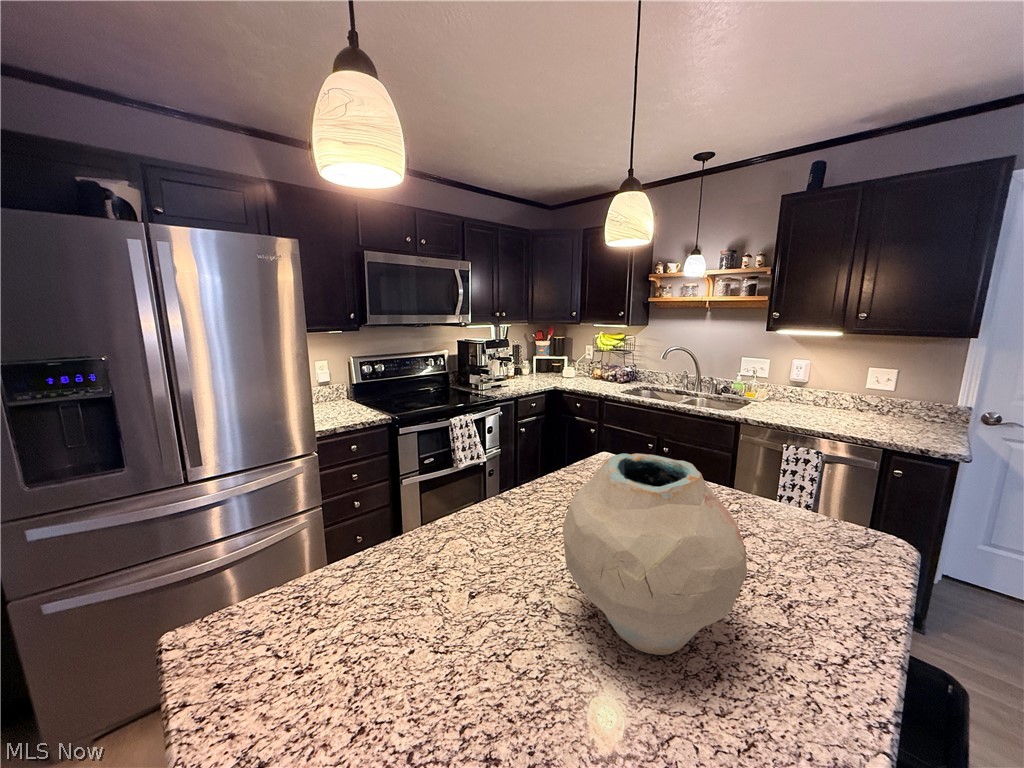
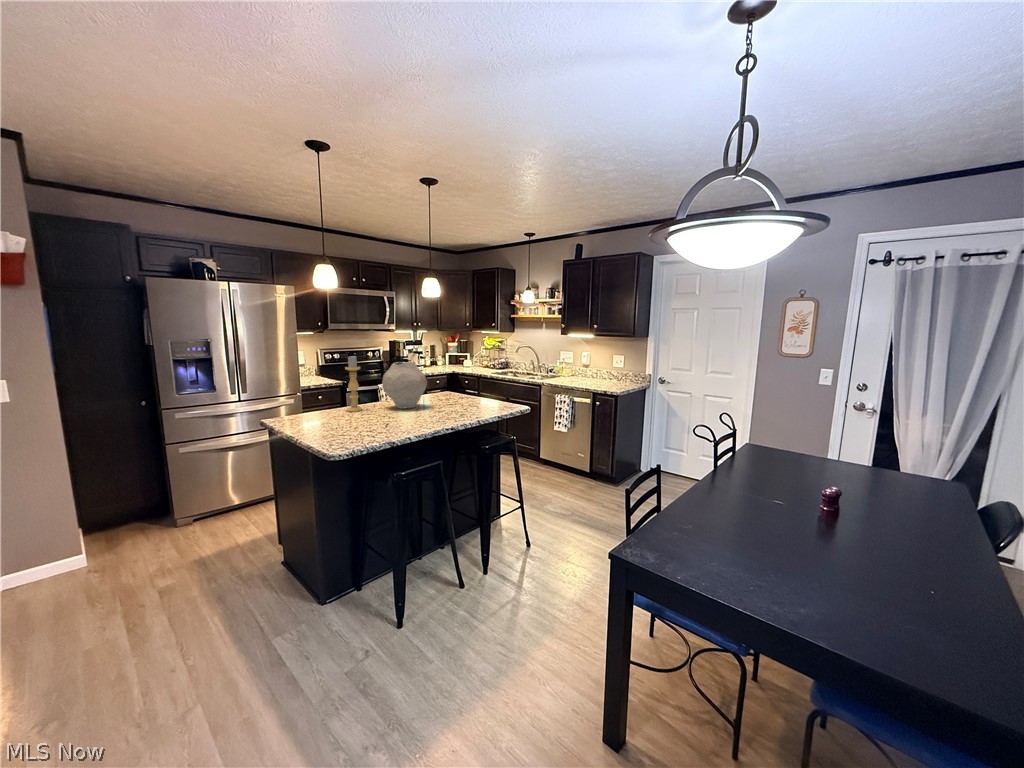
candle holder: none [428,451,494,698] -> present [345,356,362,412]

